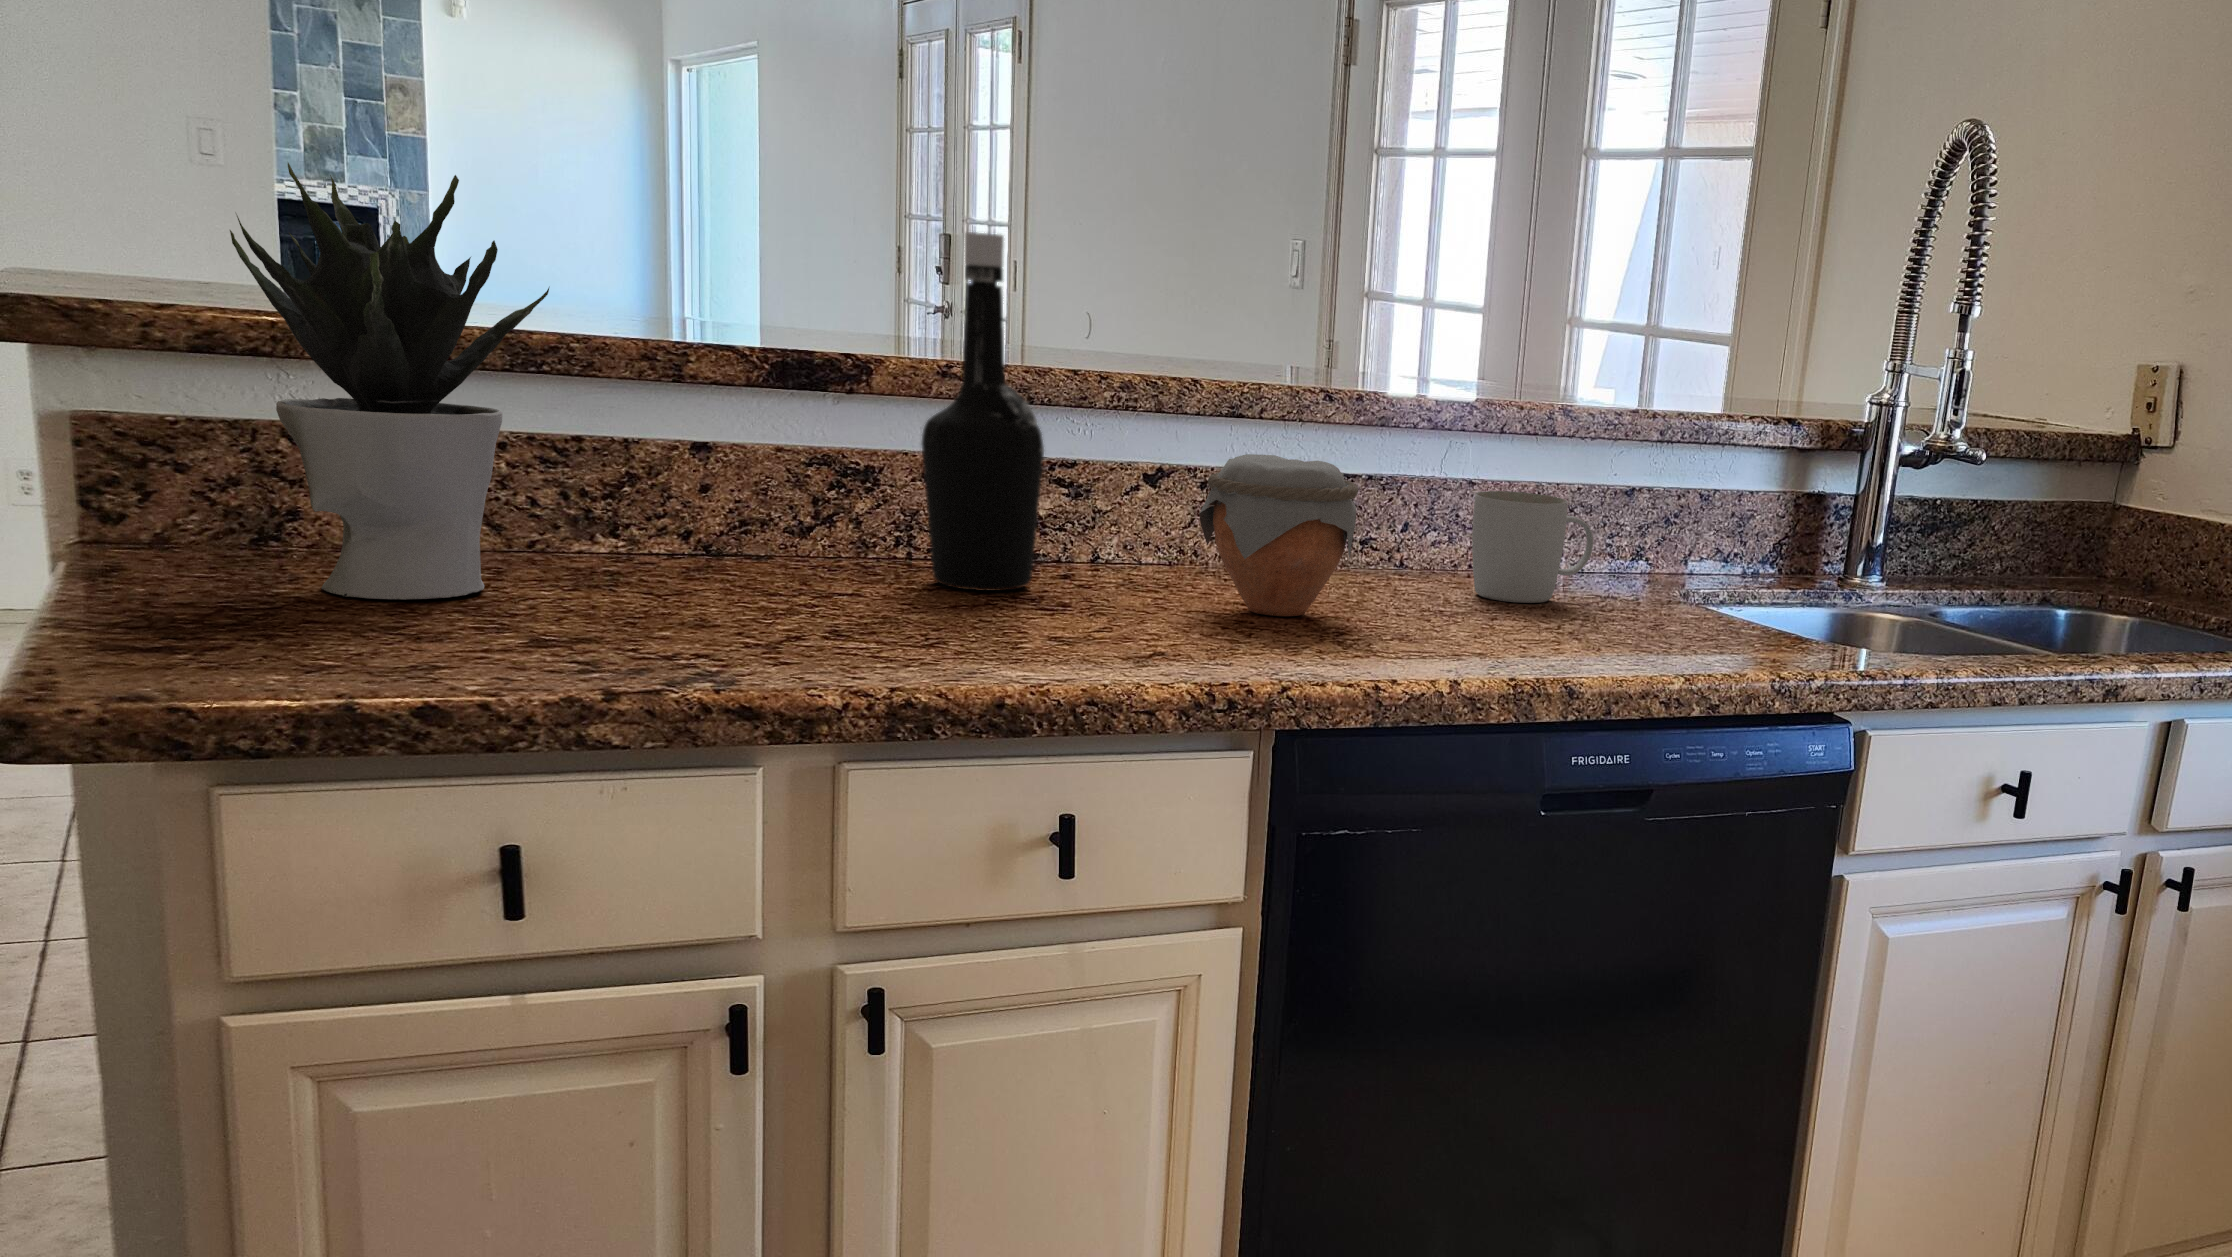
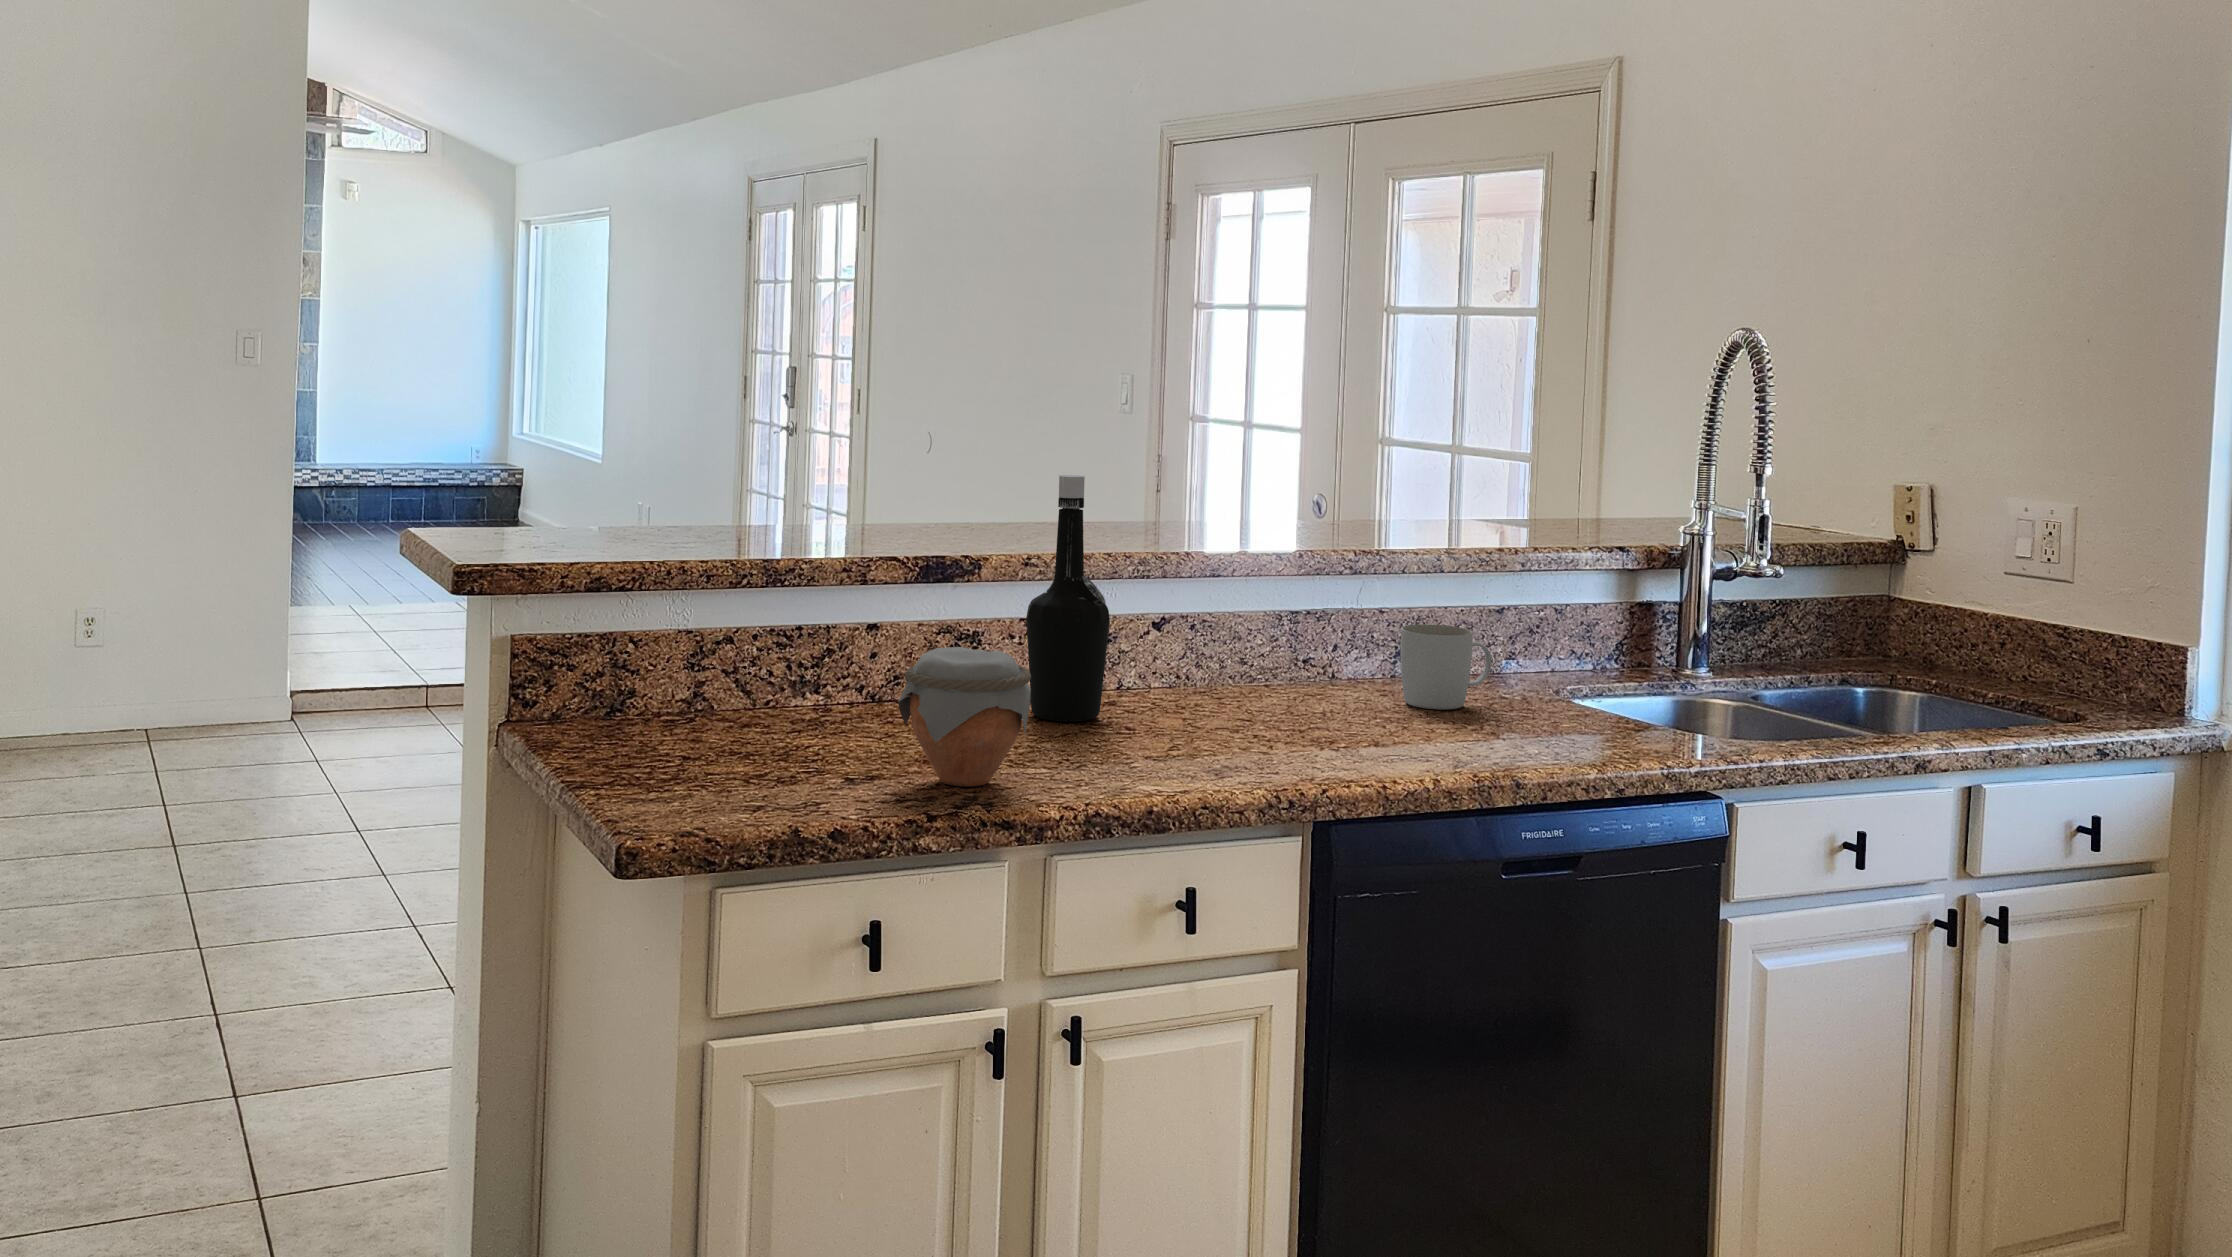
potted plant: present [230,163,549,599] -> none [633,474,809,752]
jar: present [1199,454,1358,616] -> present [898,647,1031,787]

